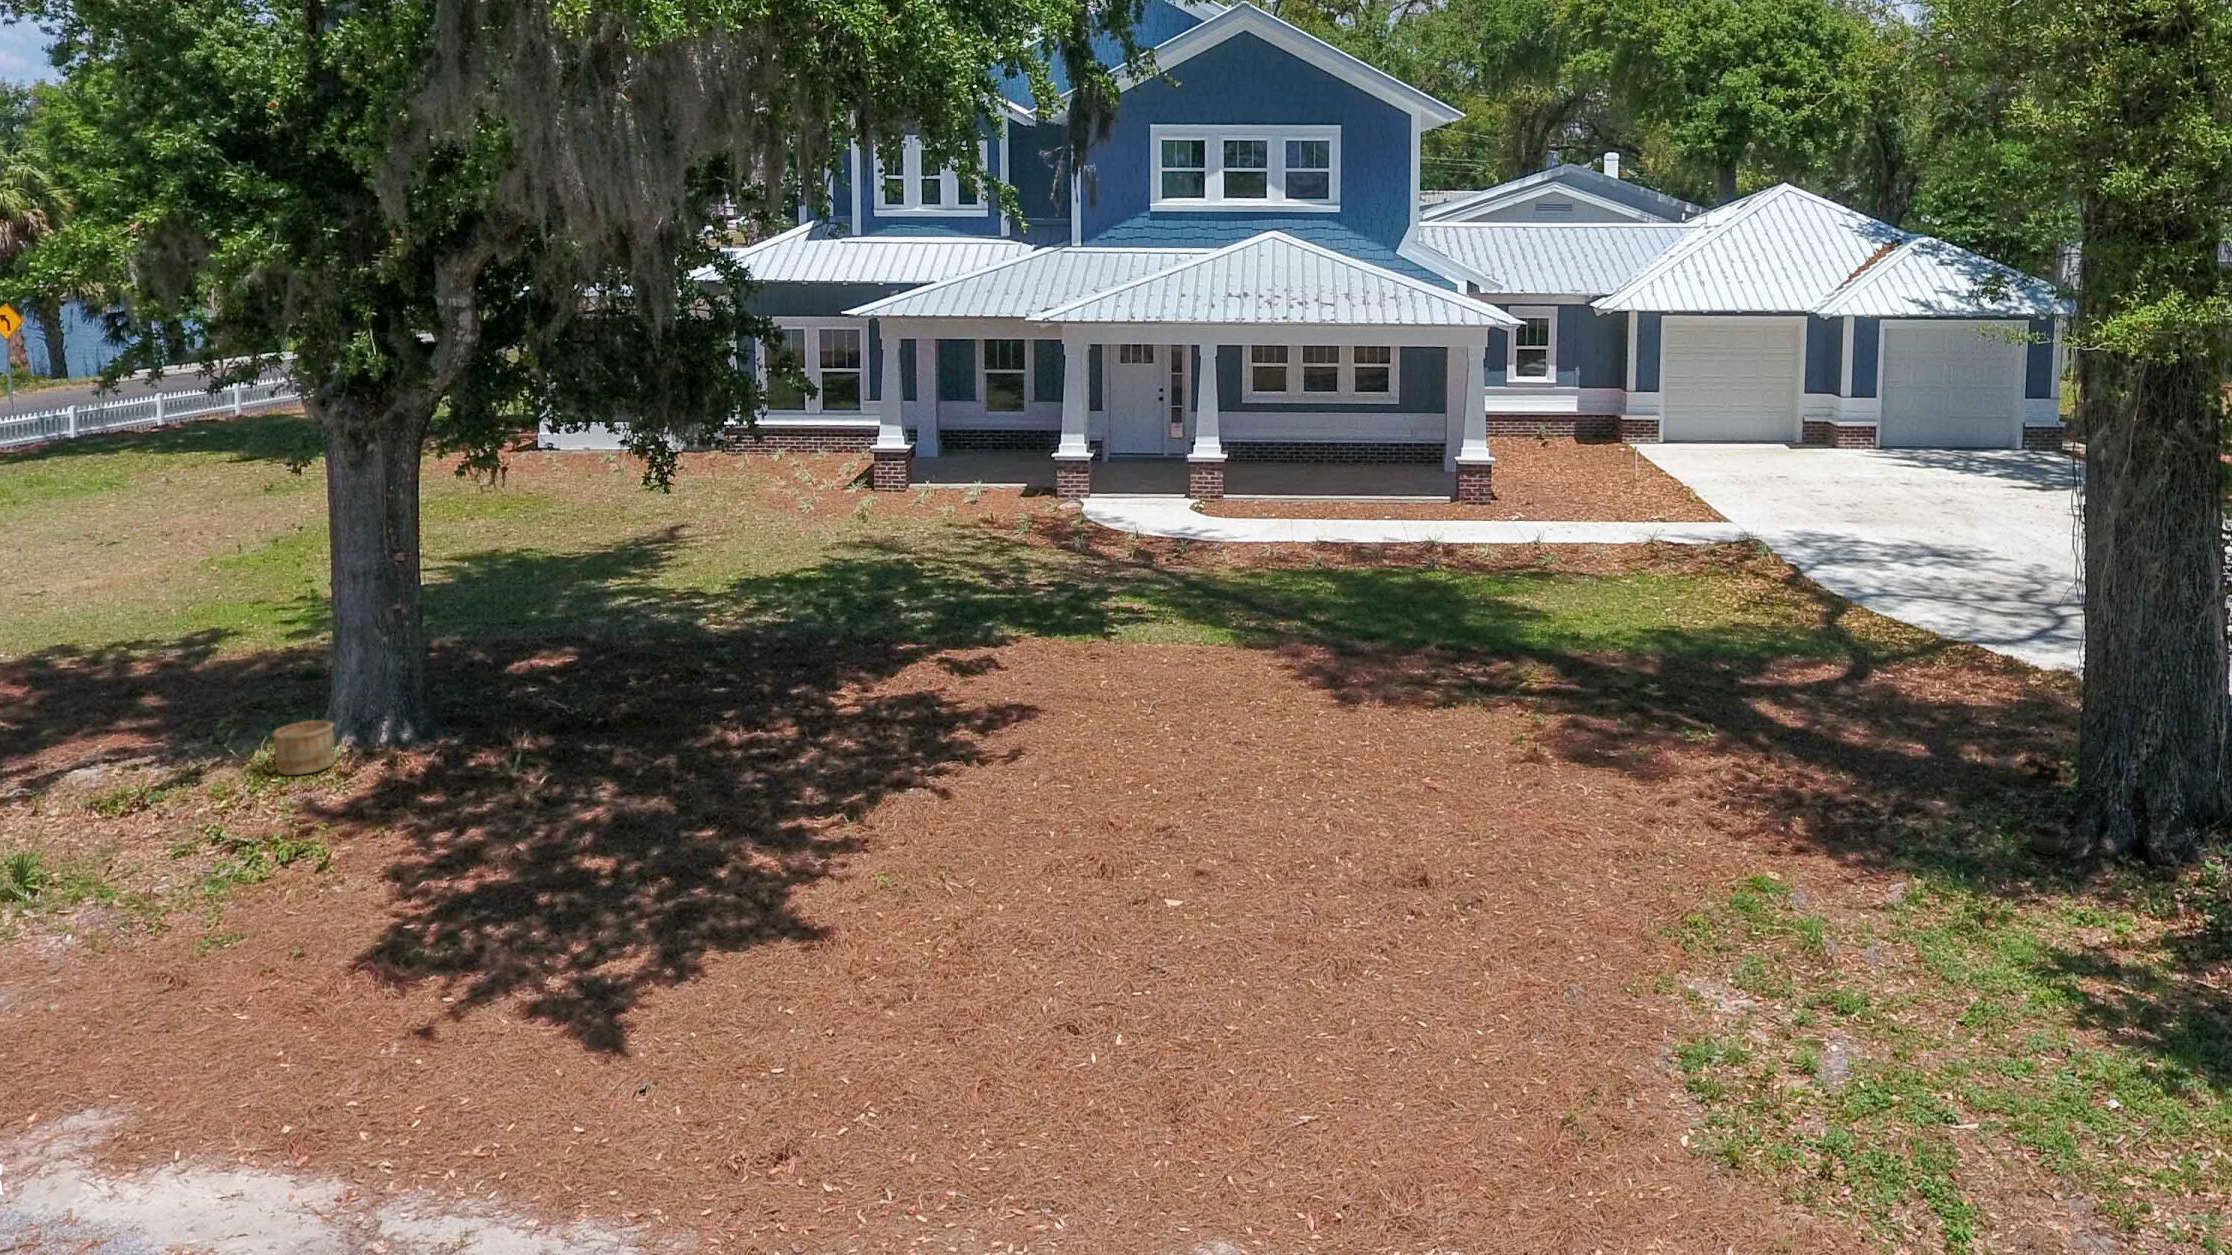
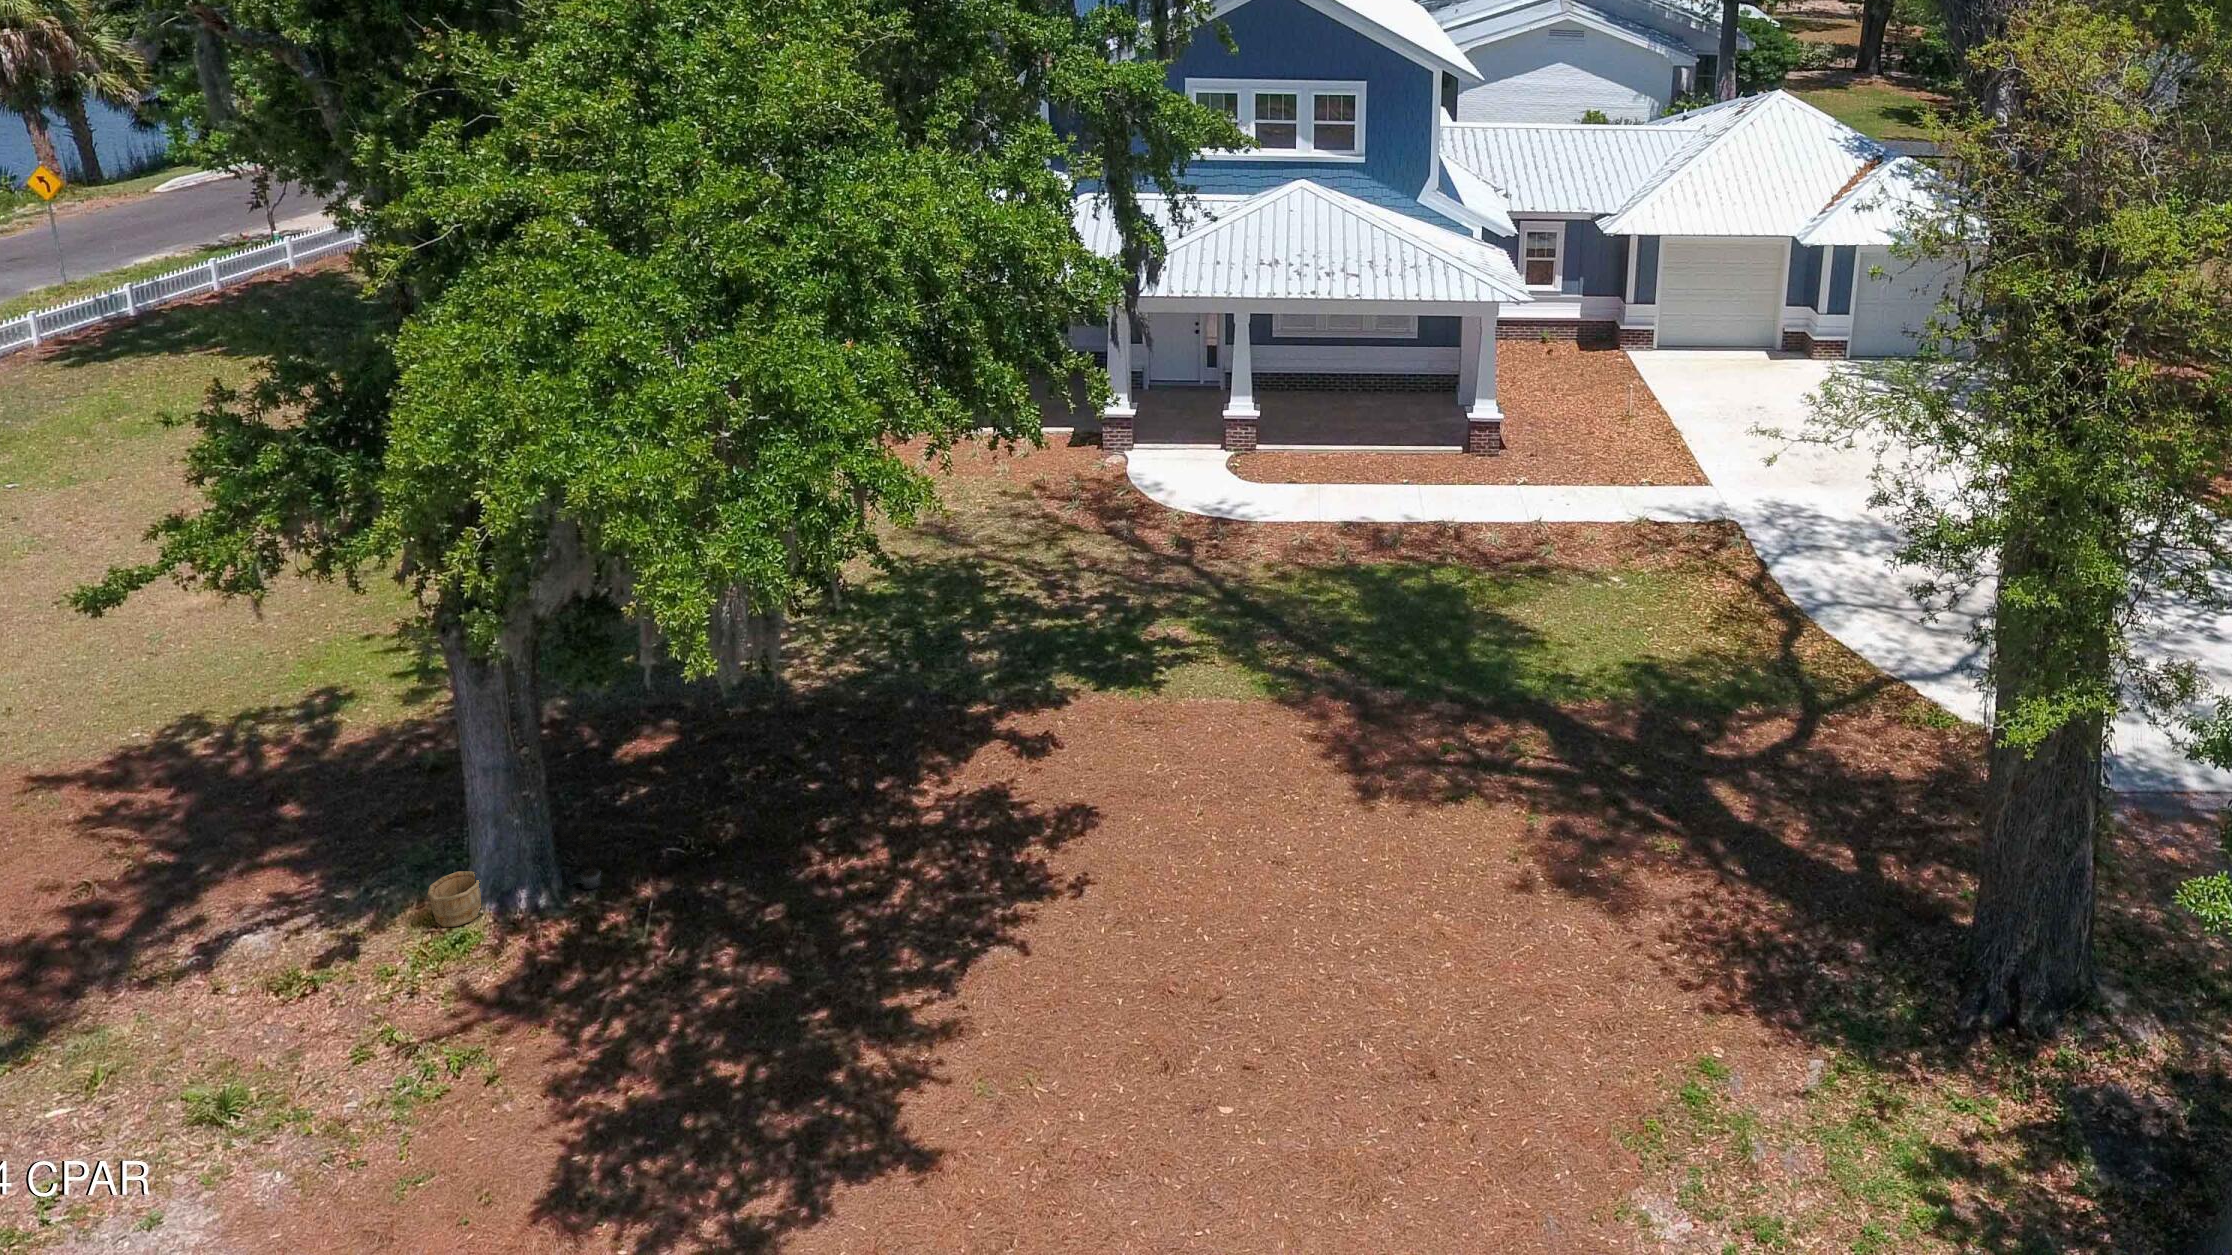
potted plant: present [2016,754,2081,855] -> present [563,817,609,889]

